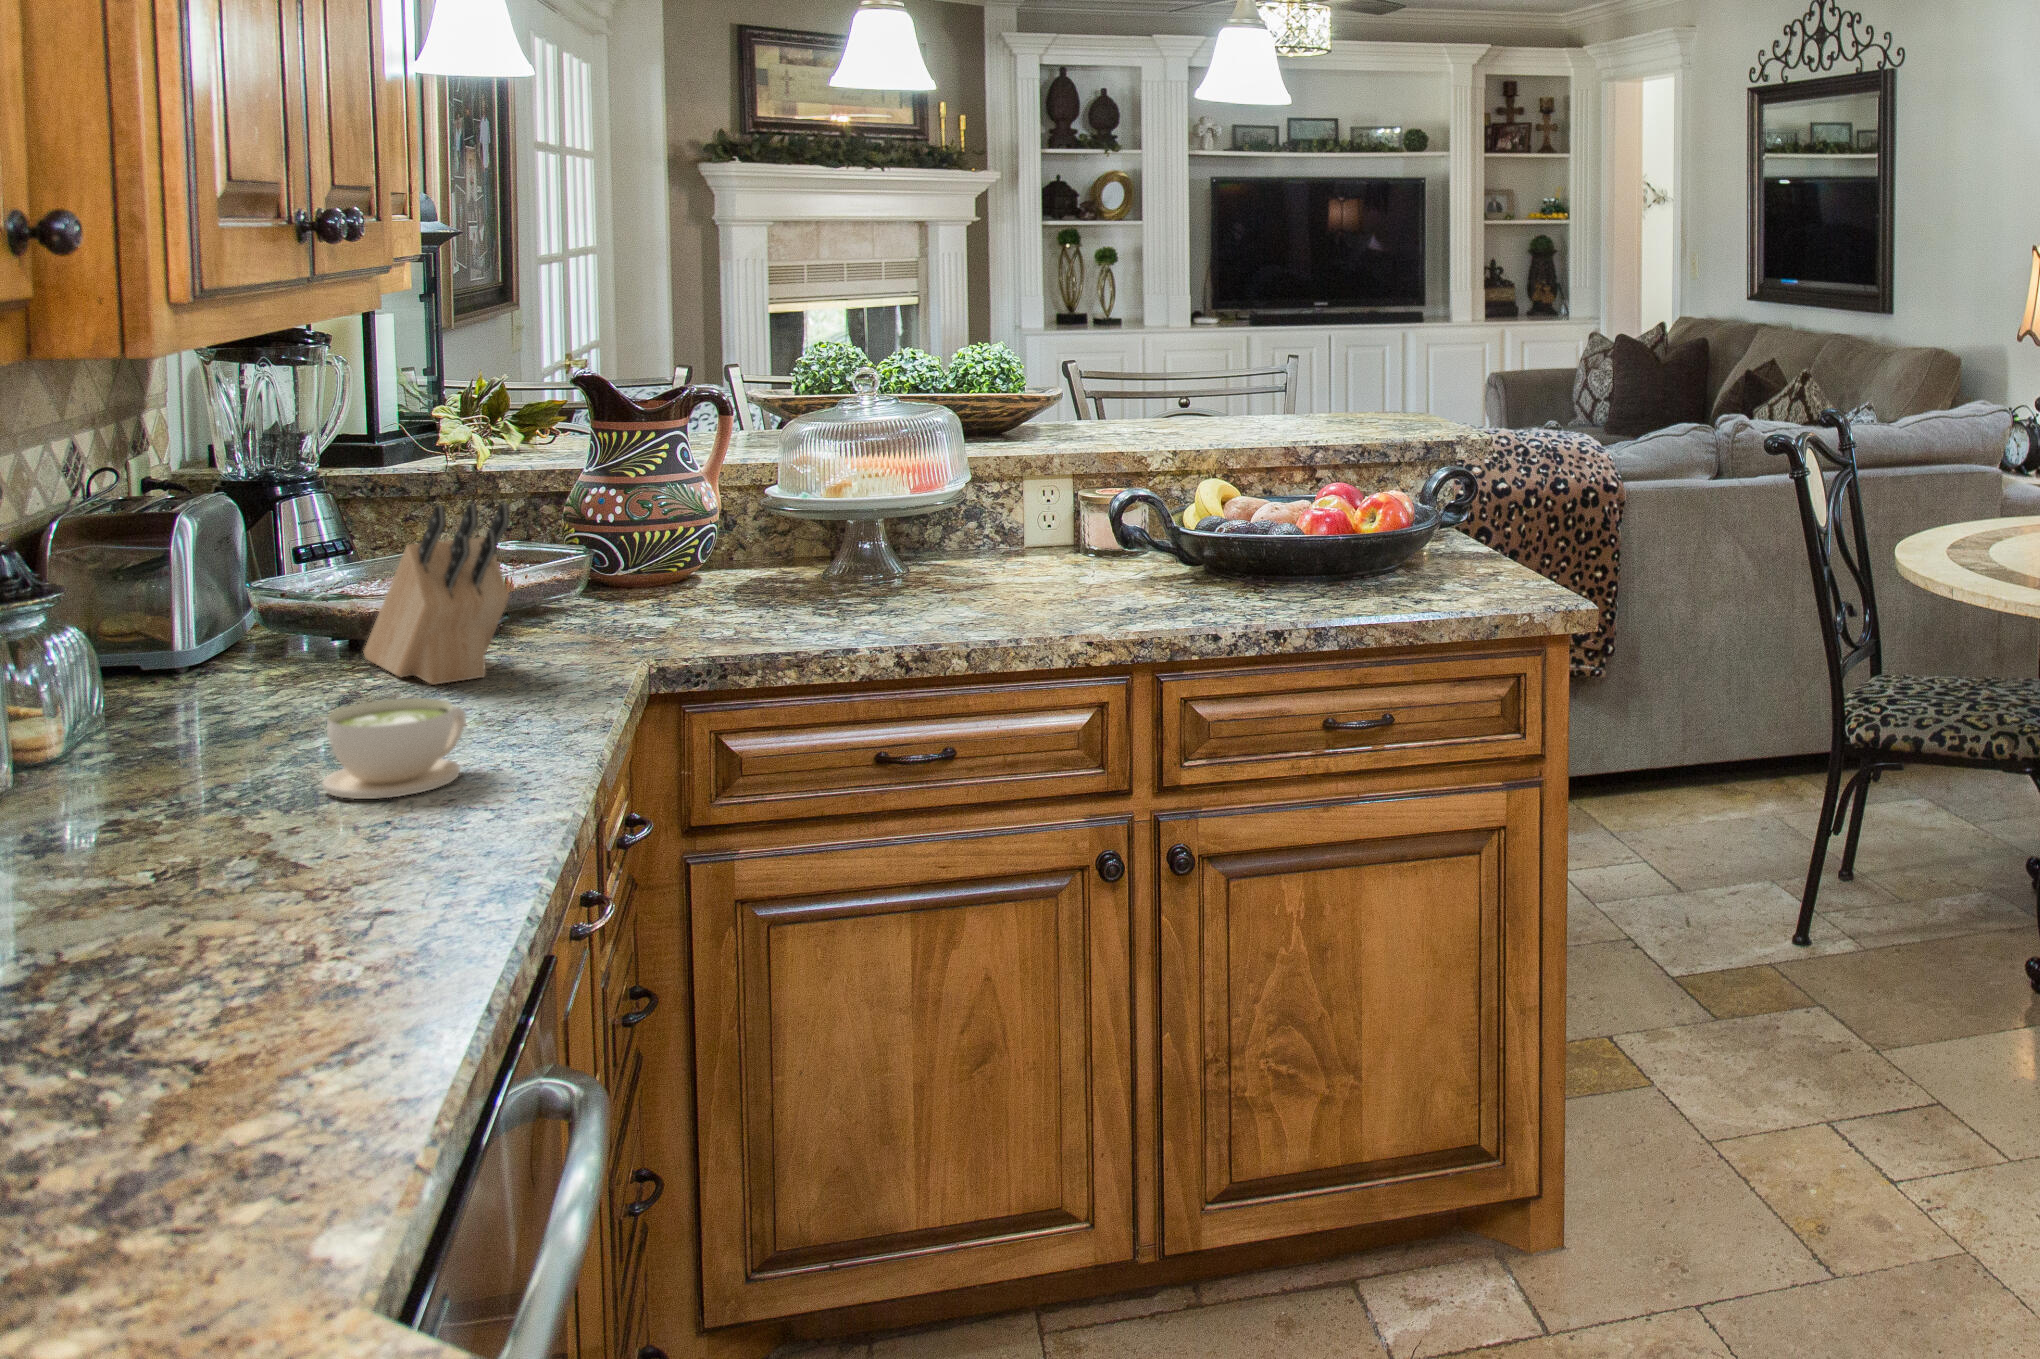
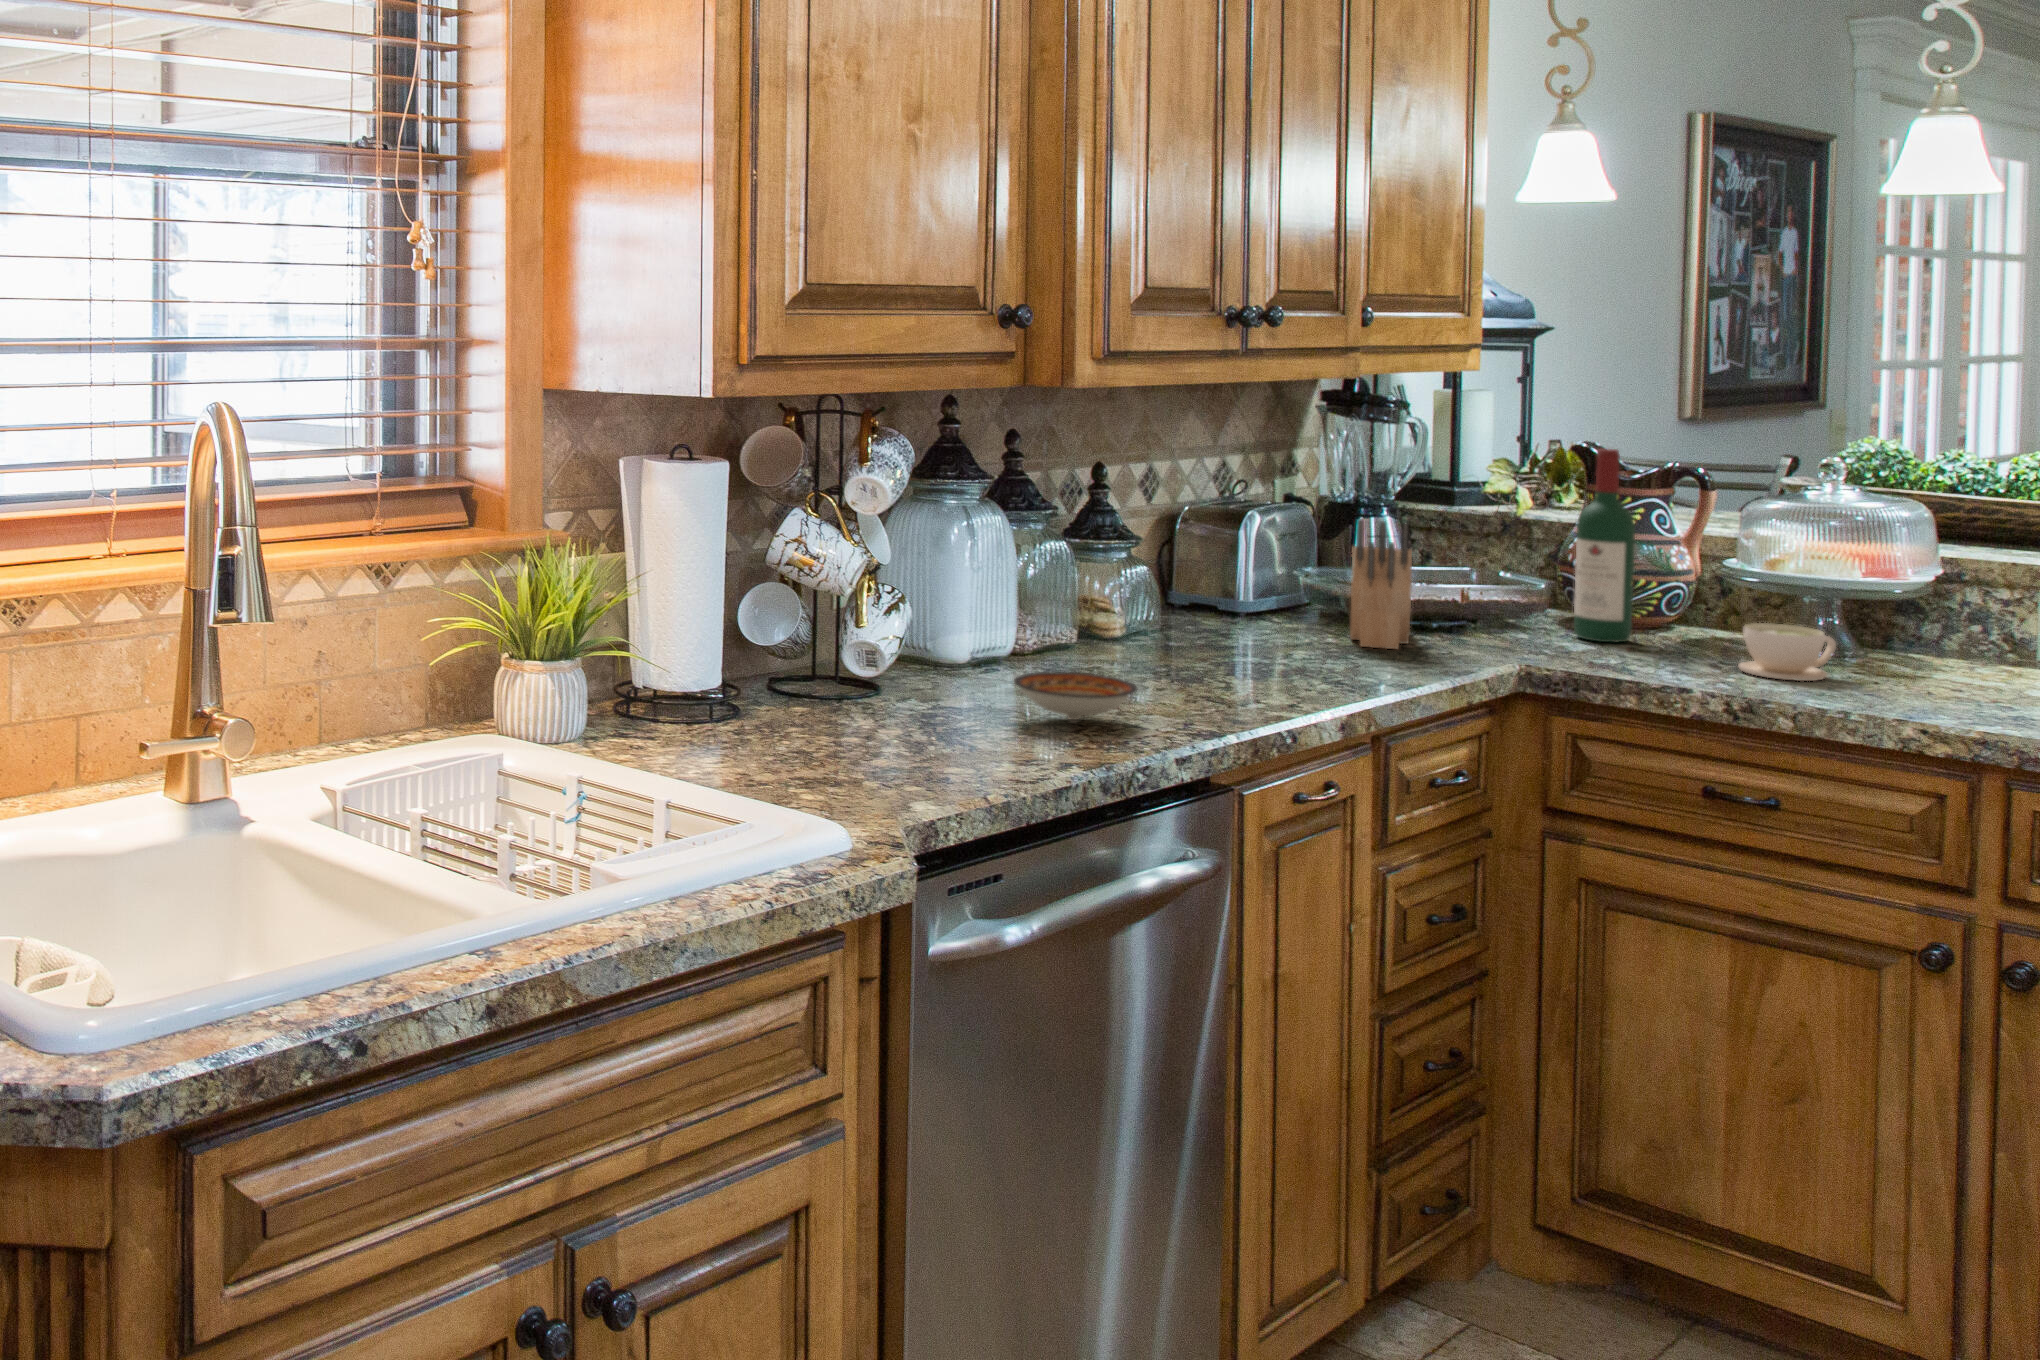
wine bottle: none [621,375,689,611] -> present [1574,449,1635,642]
coffee cup: present [322,698,466,799] -> present [1739,623,1836,681]
ceramic bowl: none [174,849,411,951] -> present [1014,672,1137,720]

